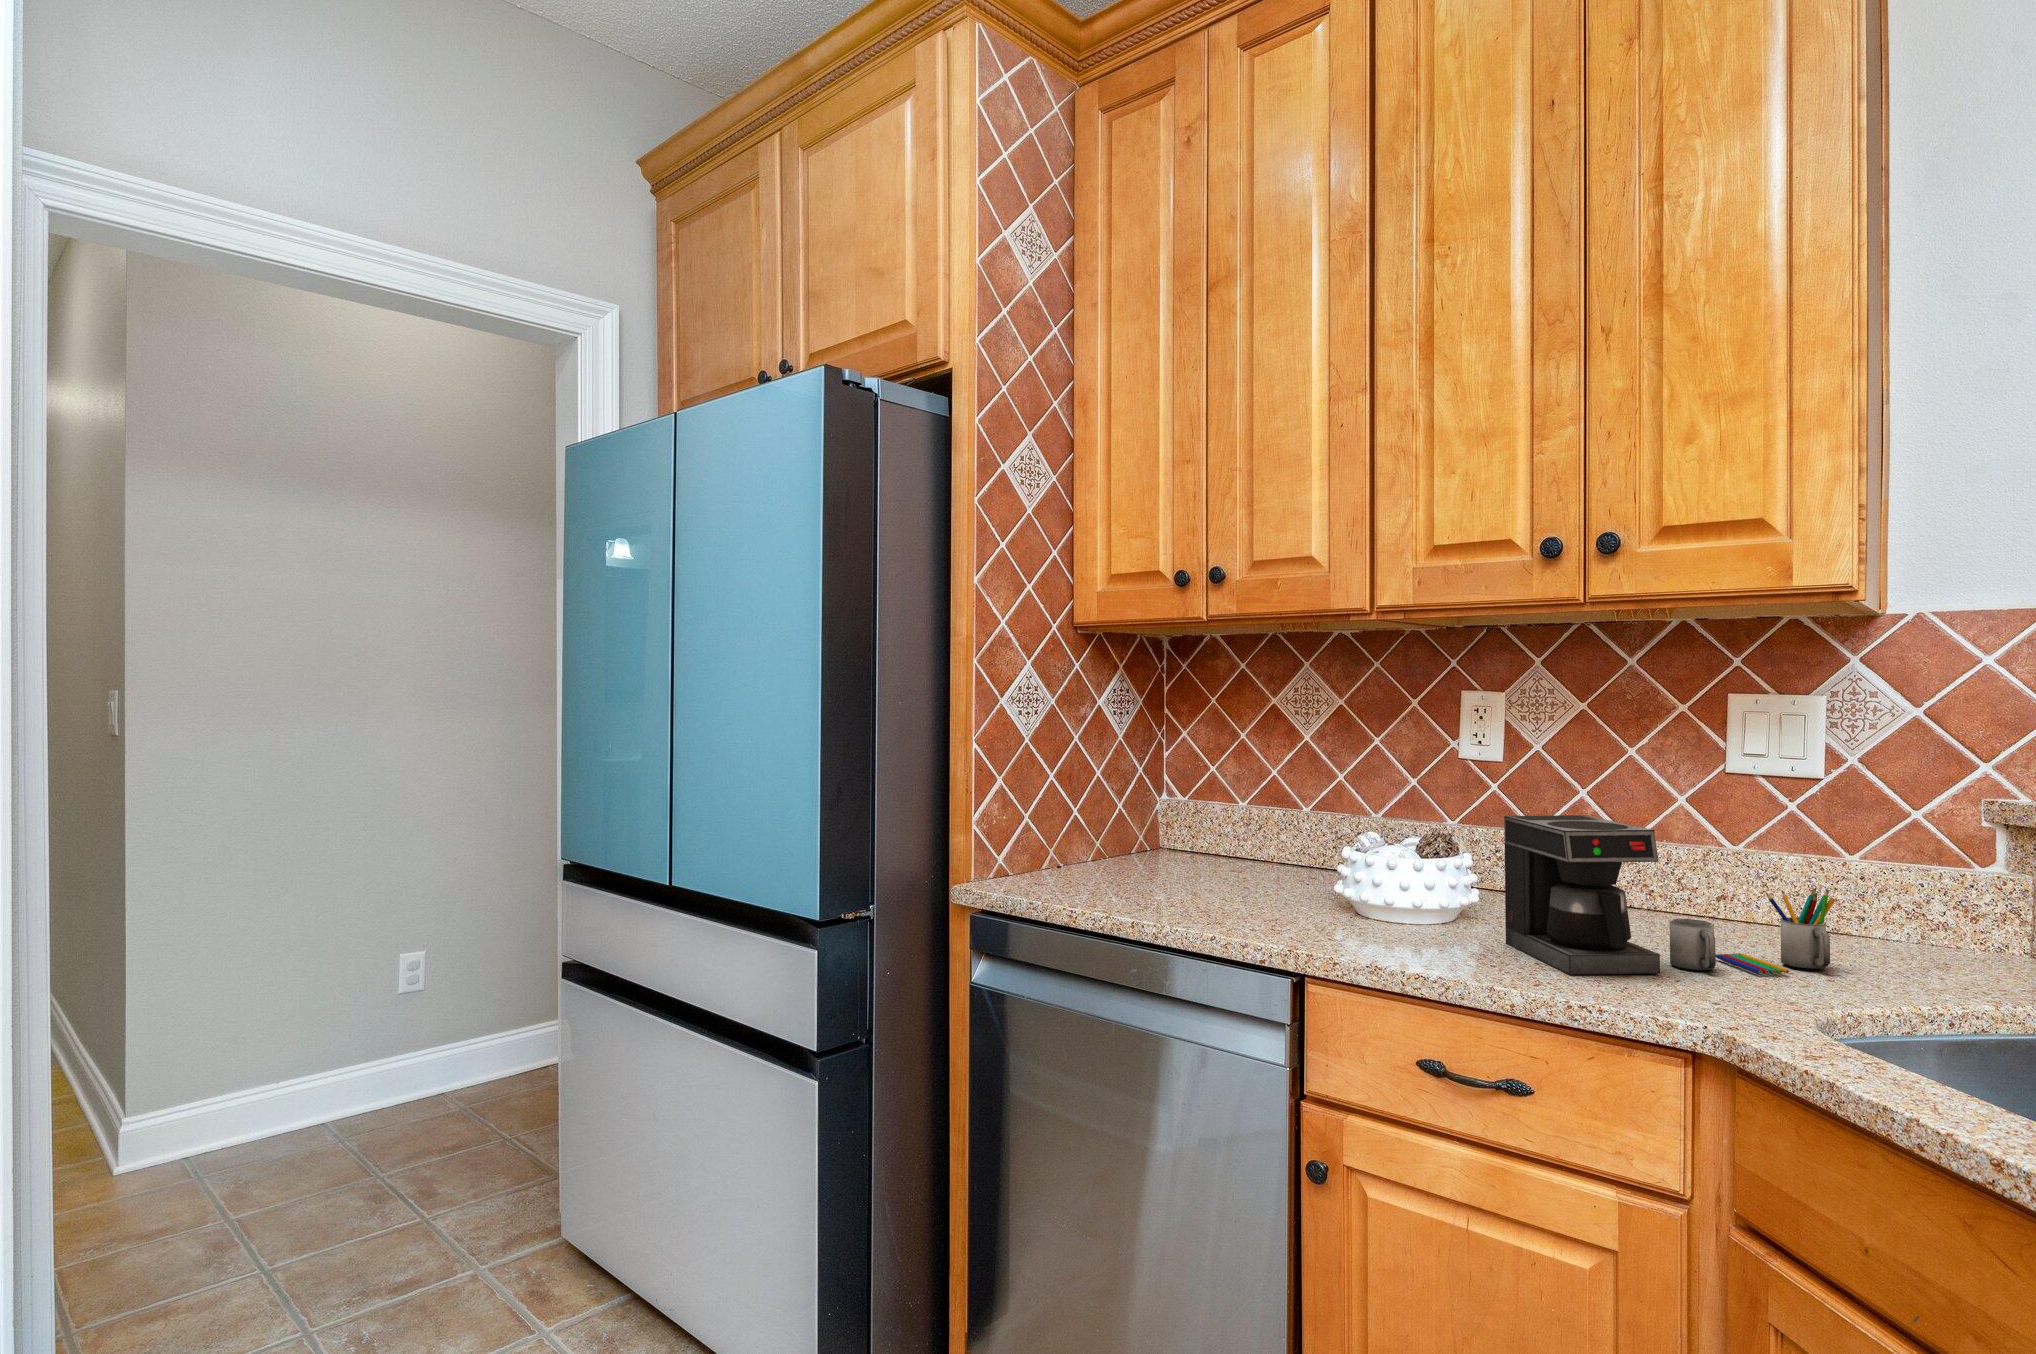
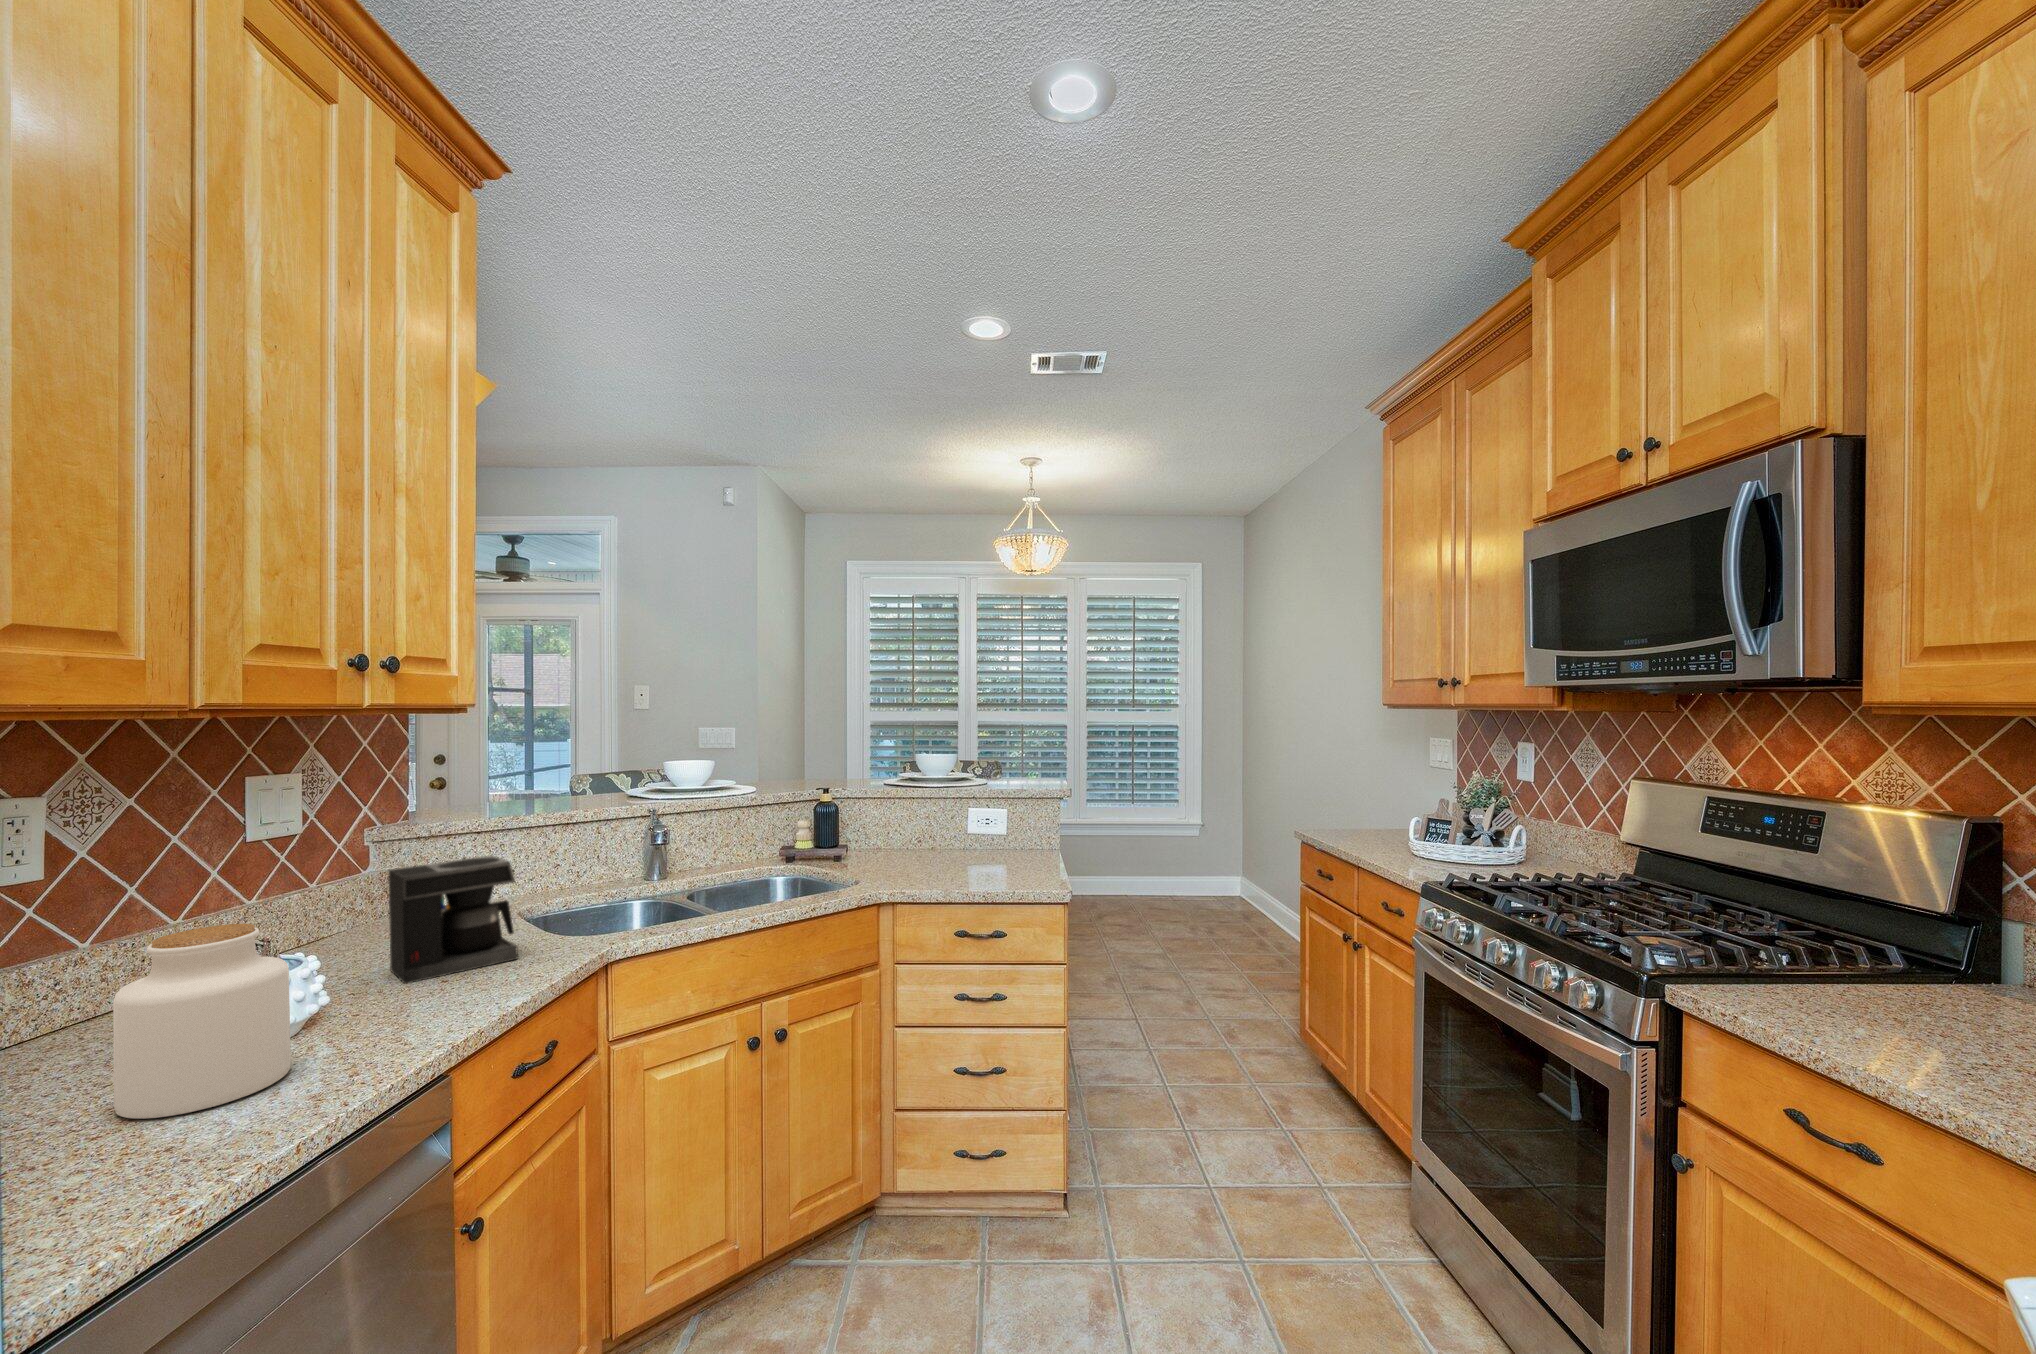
jar: none [1187,787,1285,914] -> present [113,924,291,1119]

